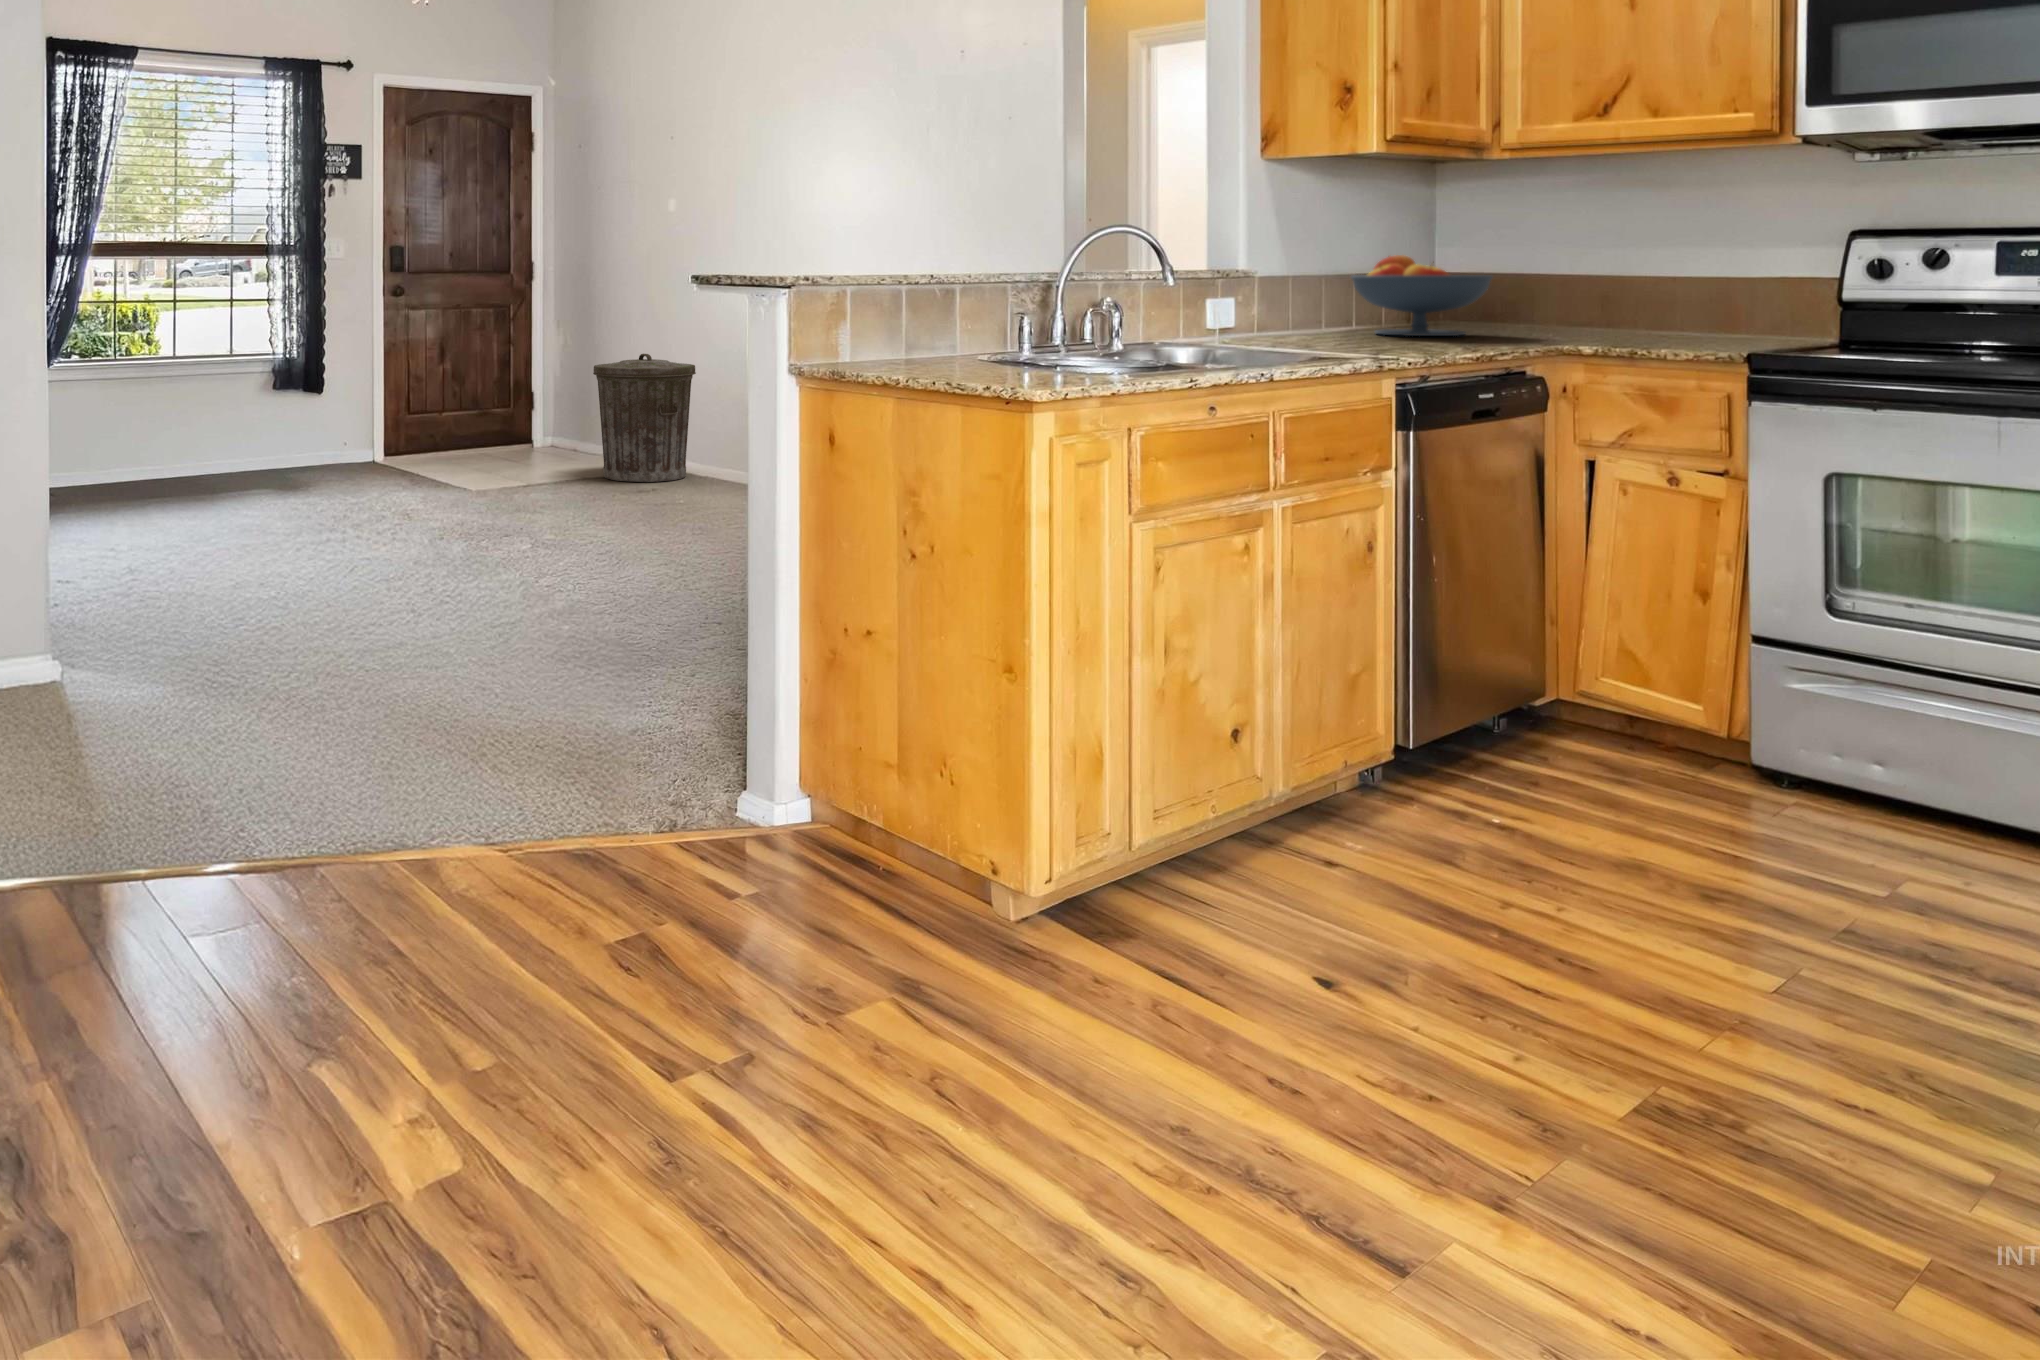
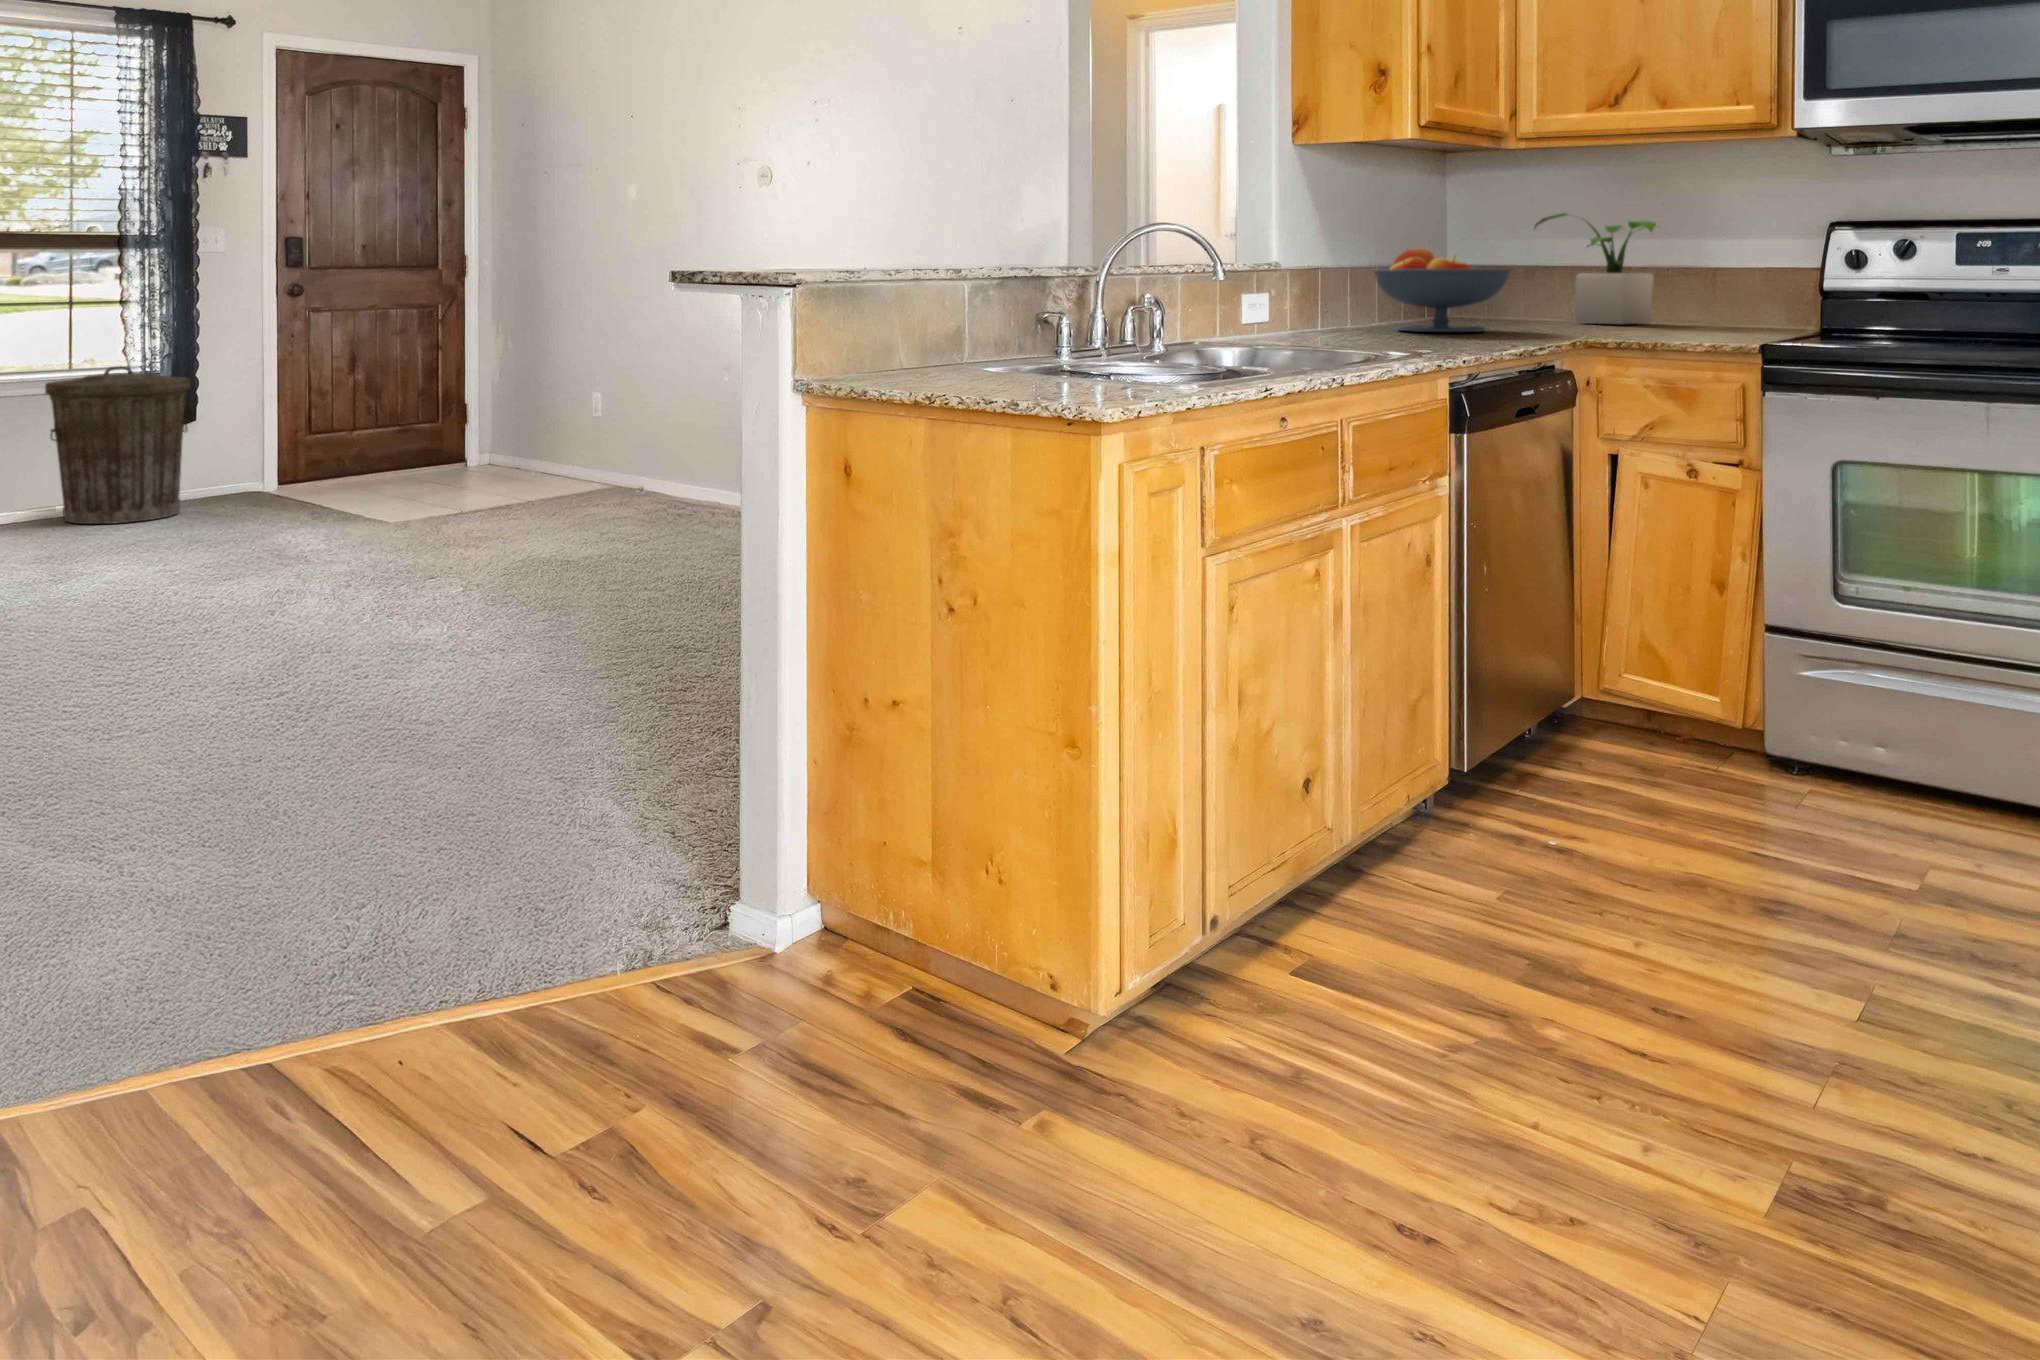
potted plant: none [1532,219,1691,330] -> present [1535,213,1656,324]
trash can: present [593,354,696,482] -> present [45,366,190,524]

